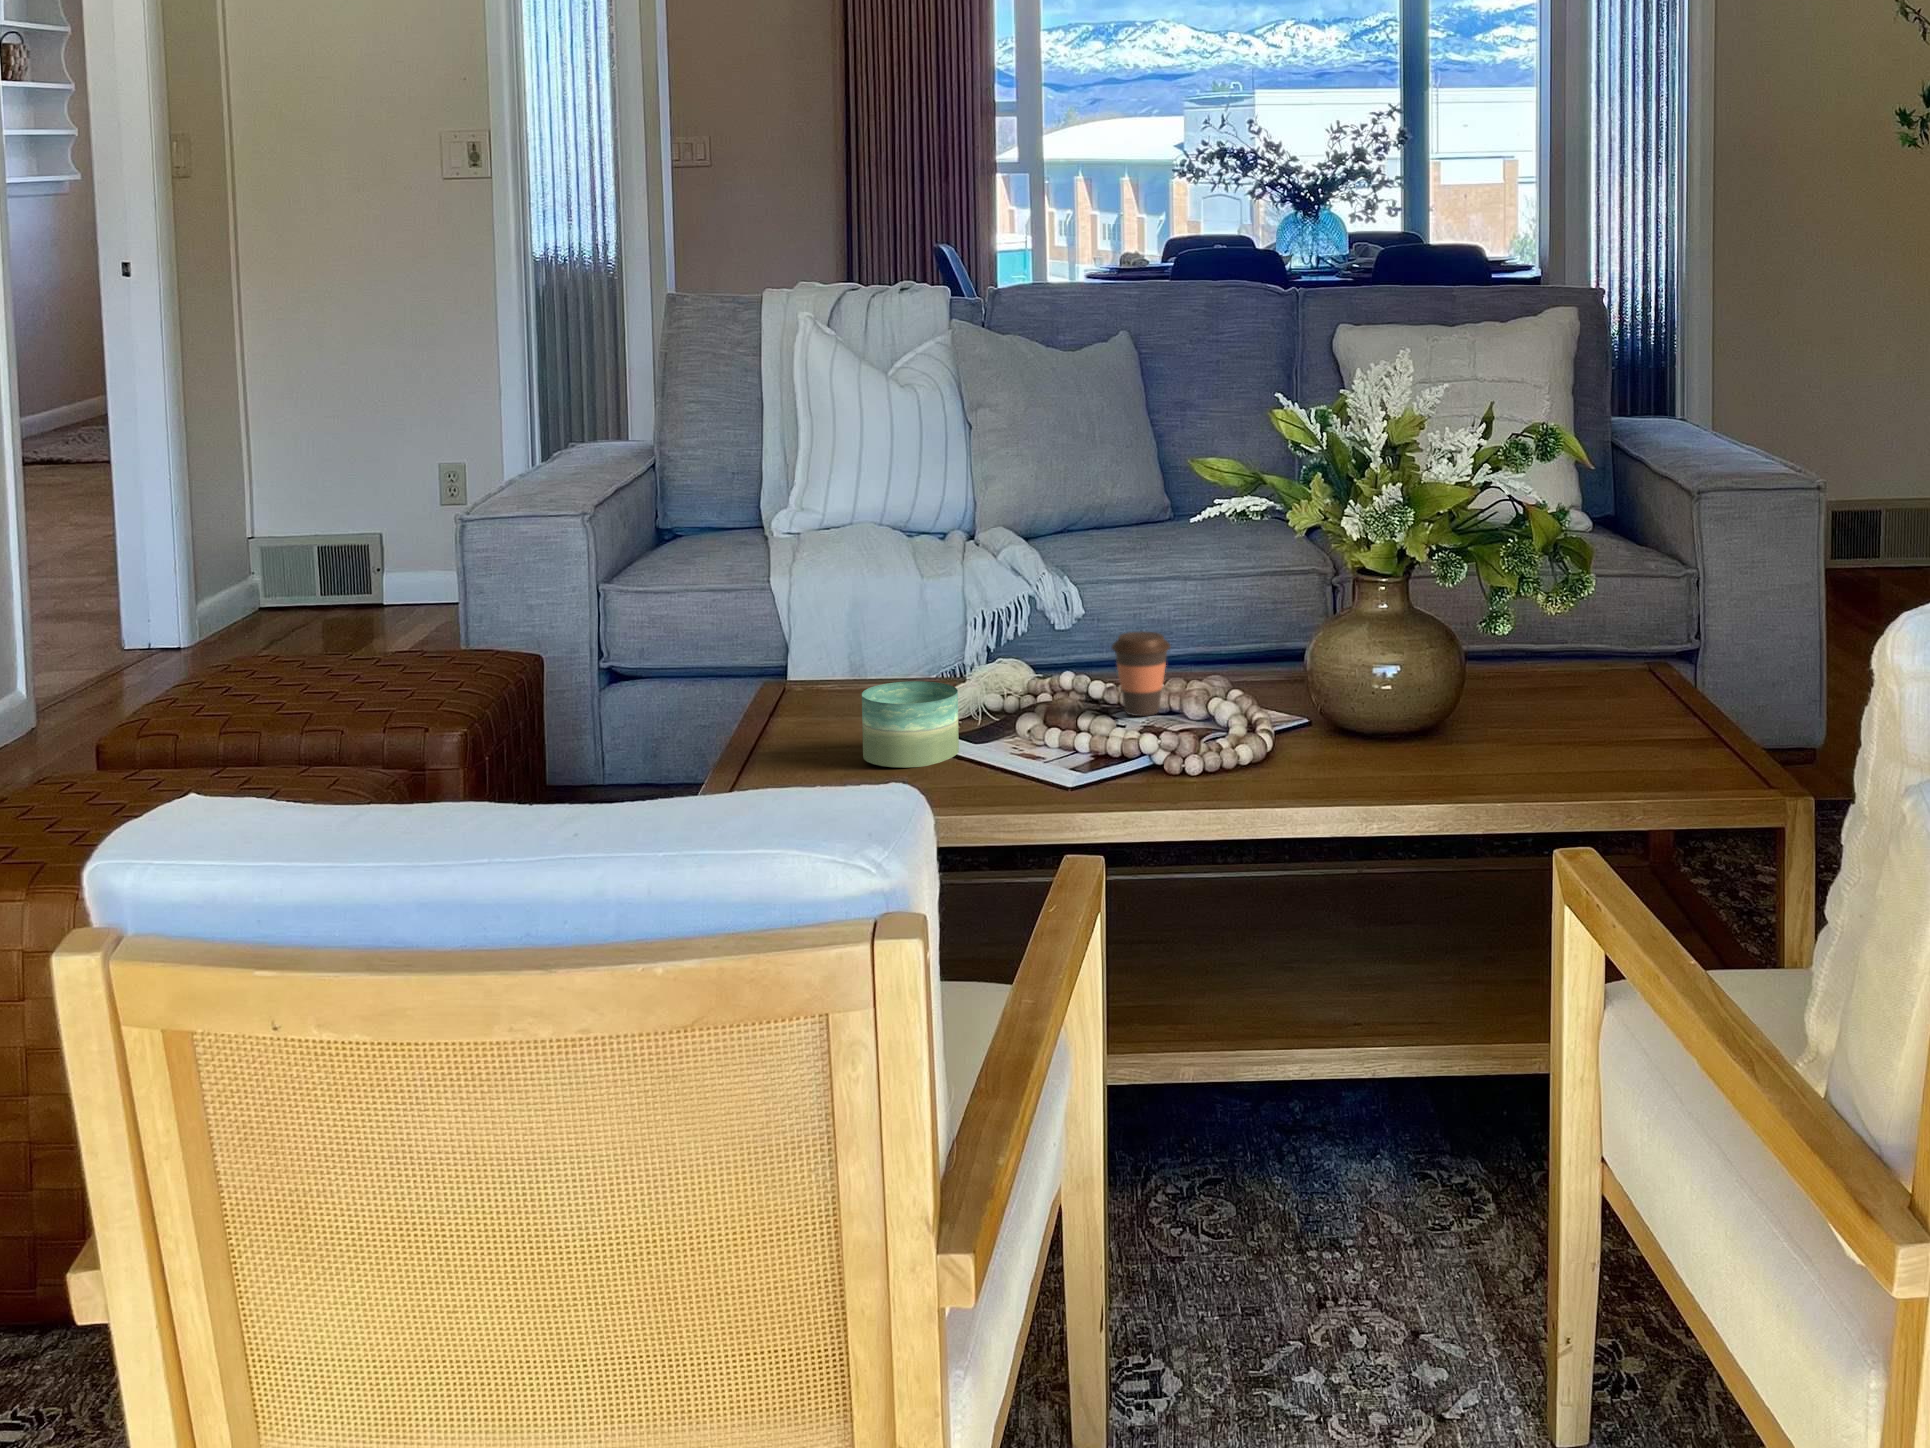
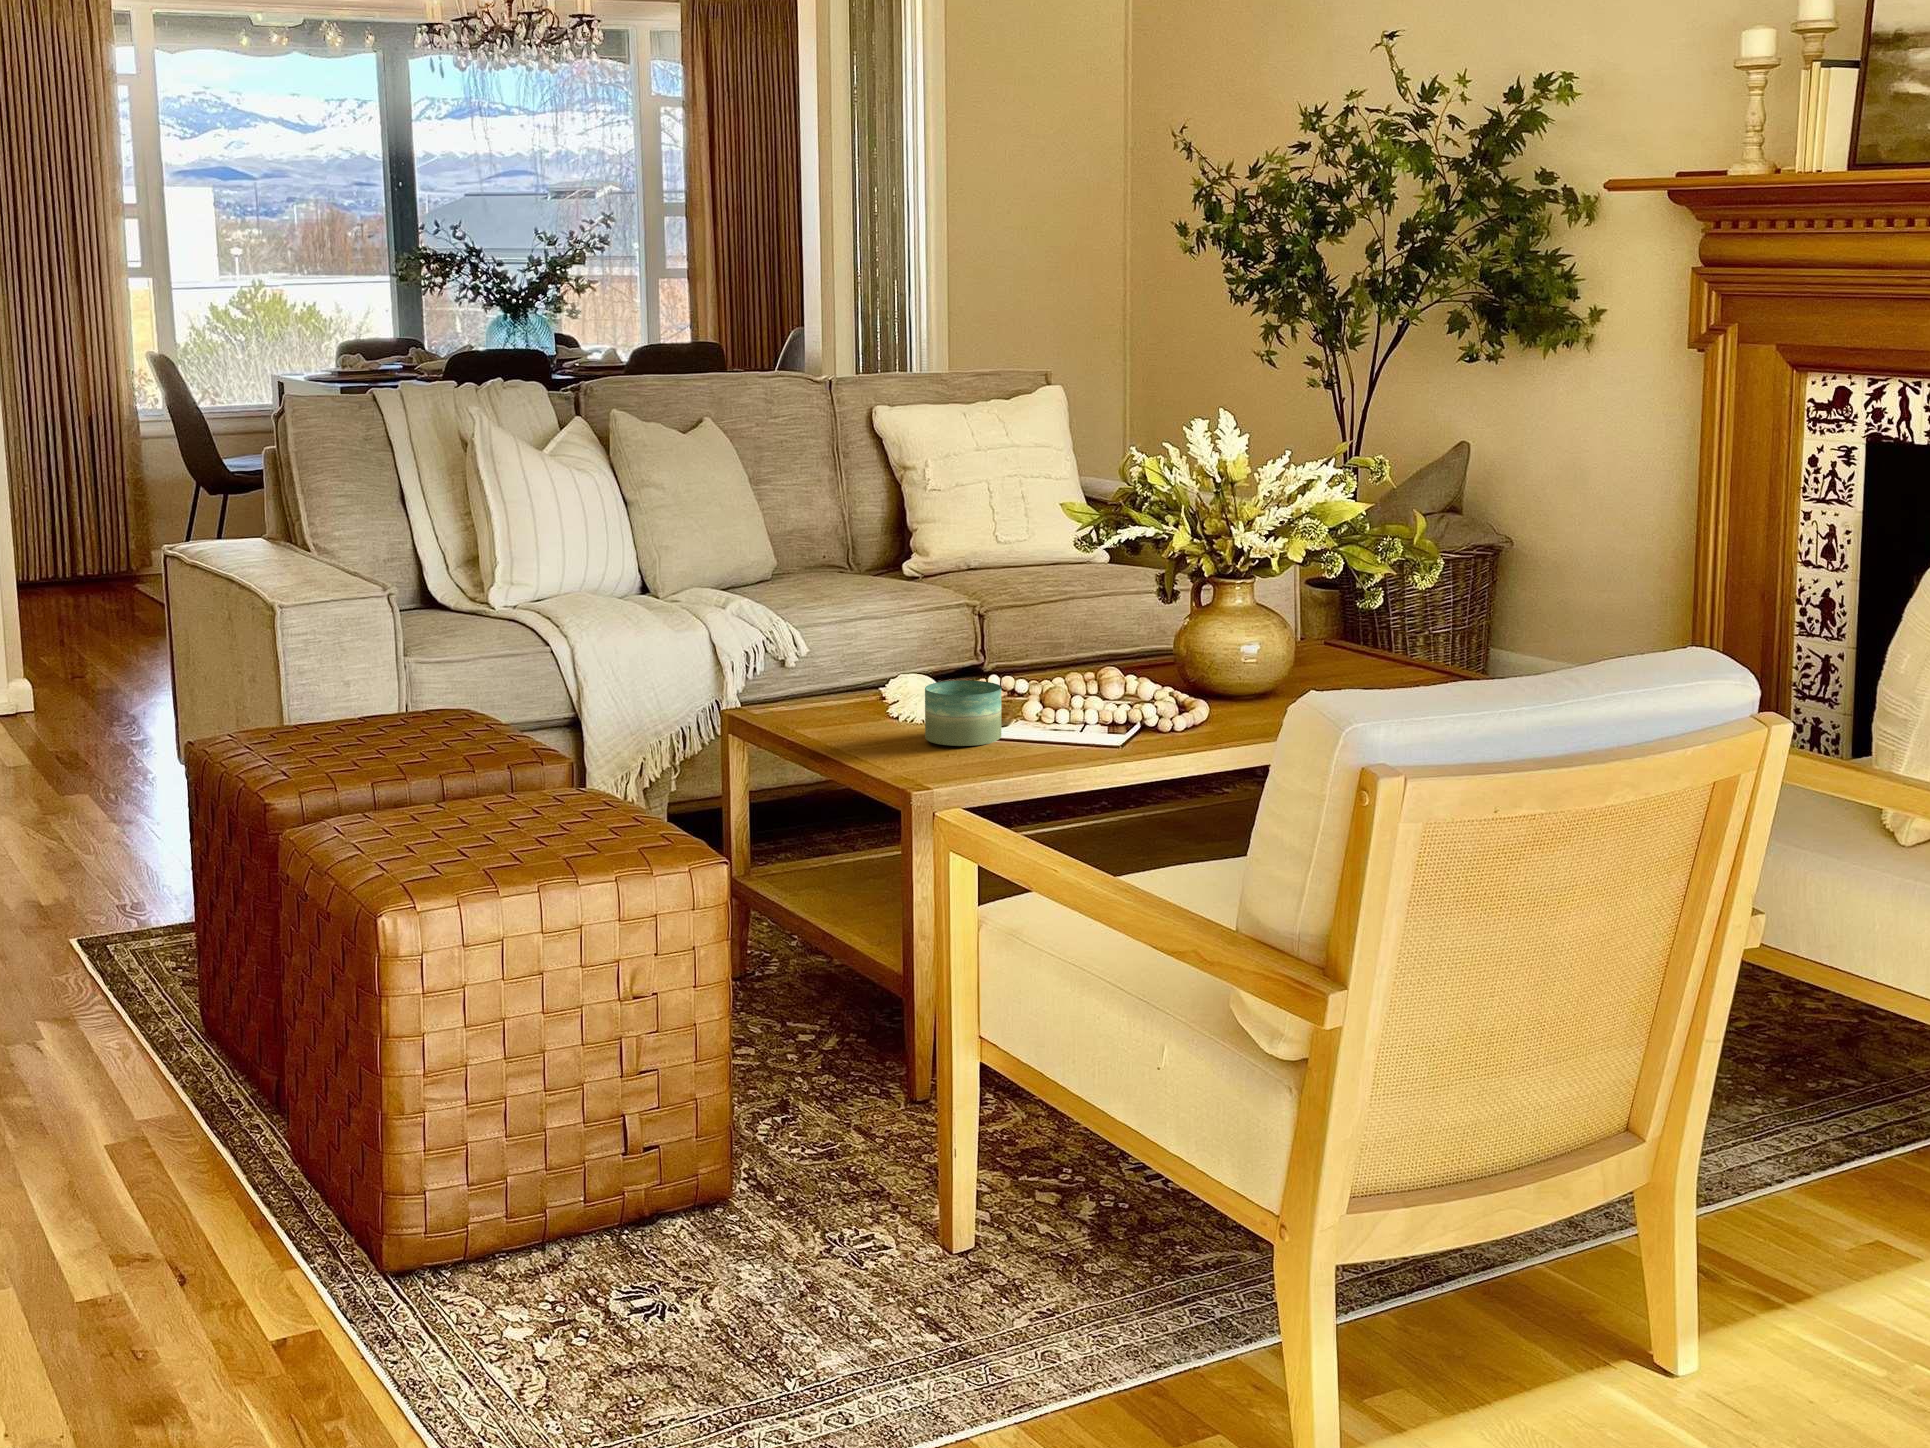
coffee cup: present [1112,632,1171,716] -> none [1067,630,1114,695]

